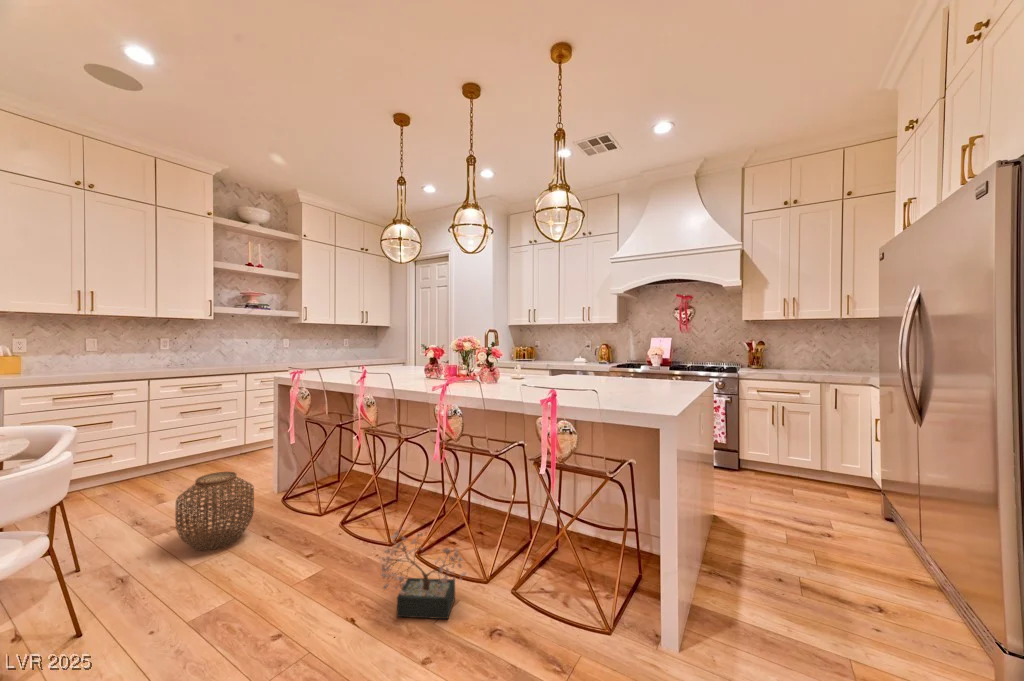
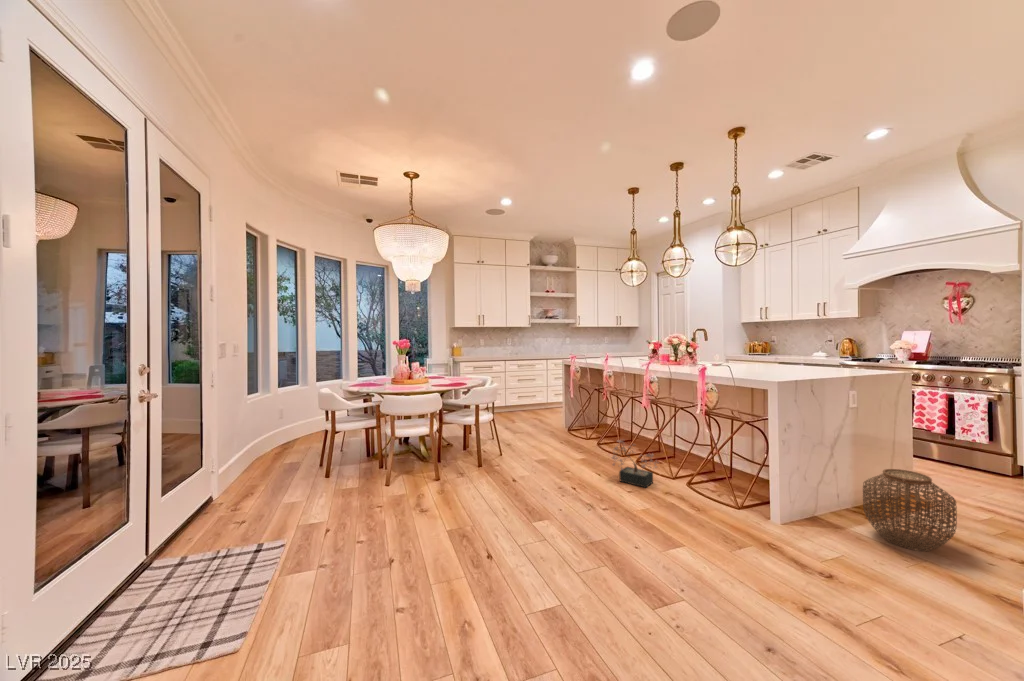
woven basket: present [175,472,254,551] -> present [863,469,957,551]

